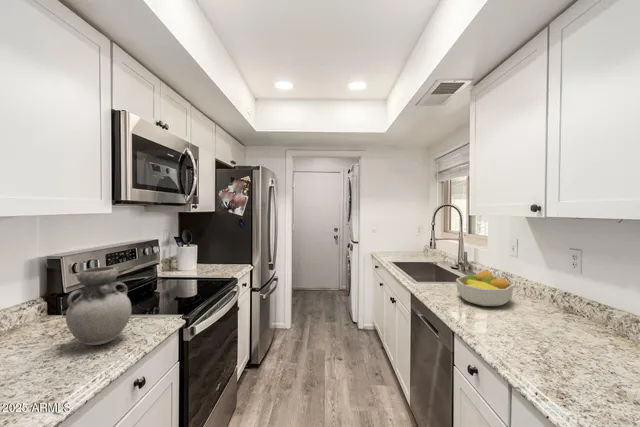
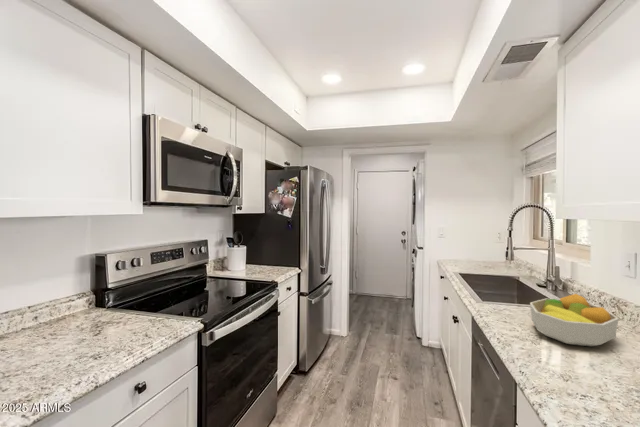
vase: present [66,267,132,345] -> none [80,267,142,344]

